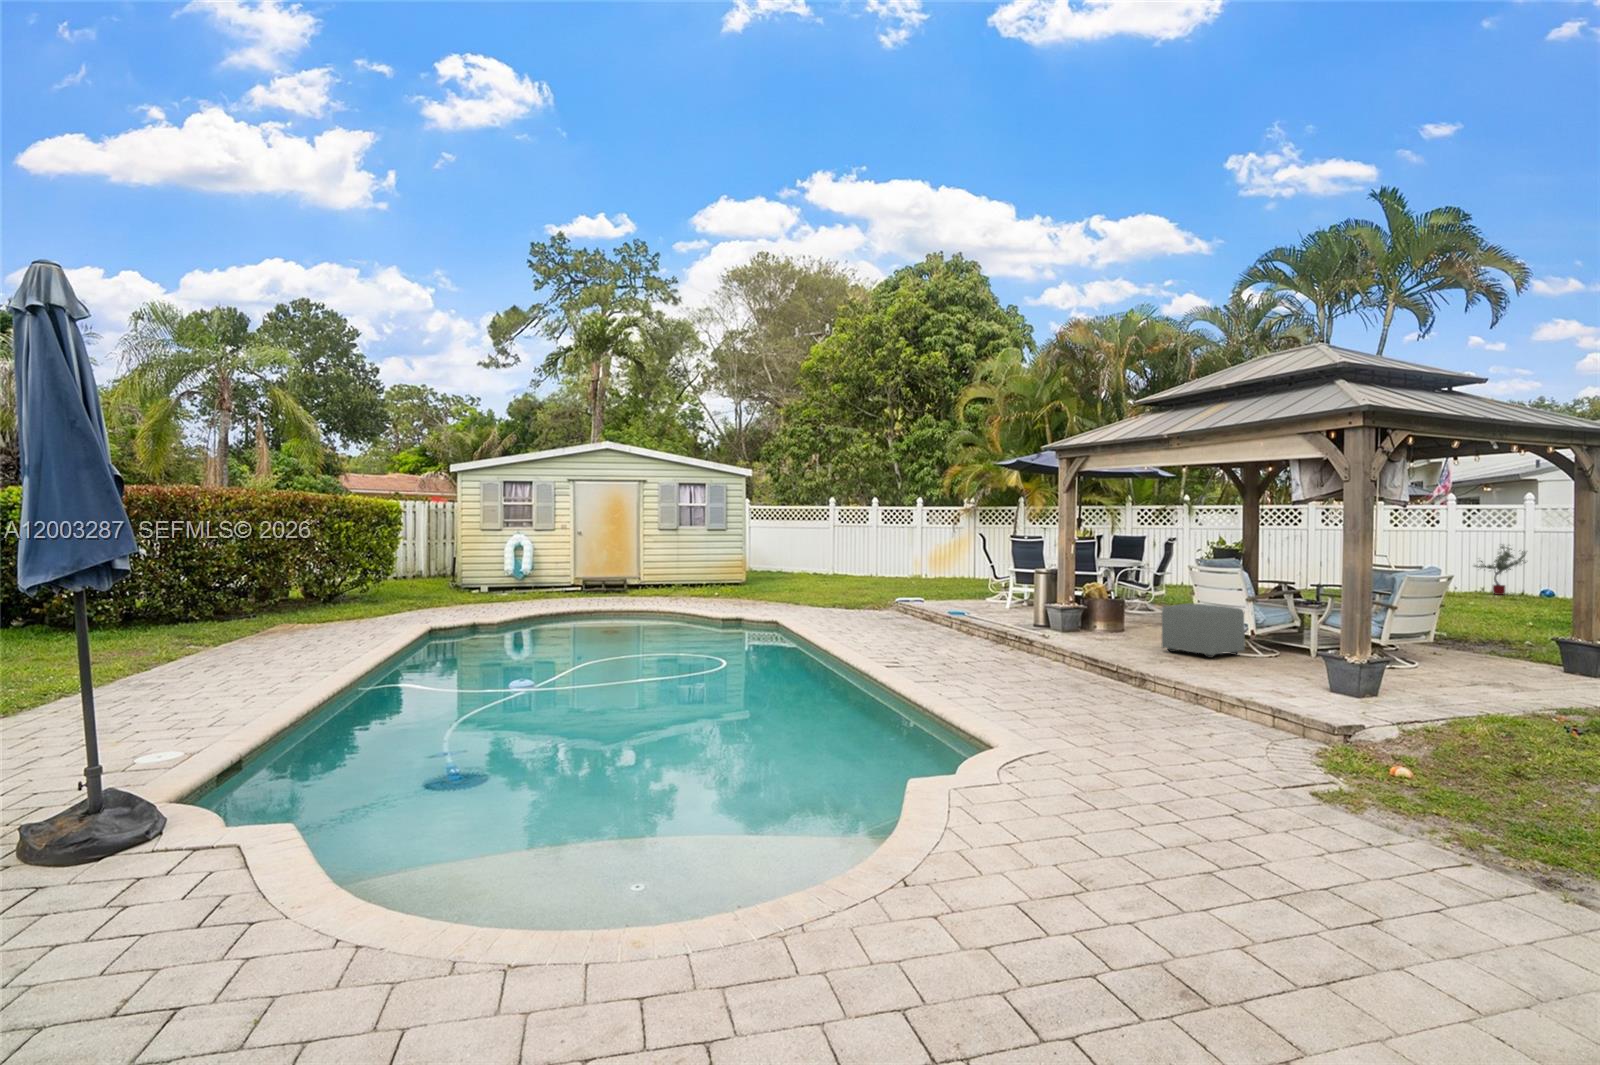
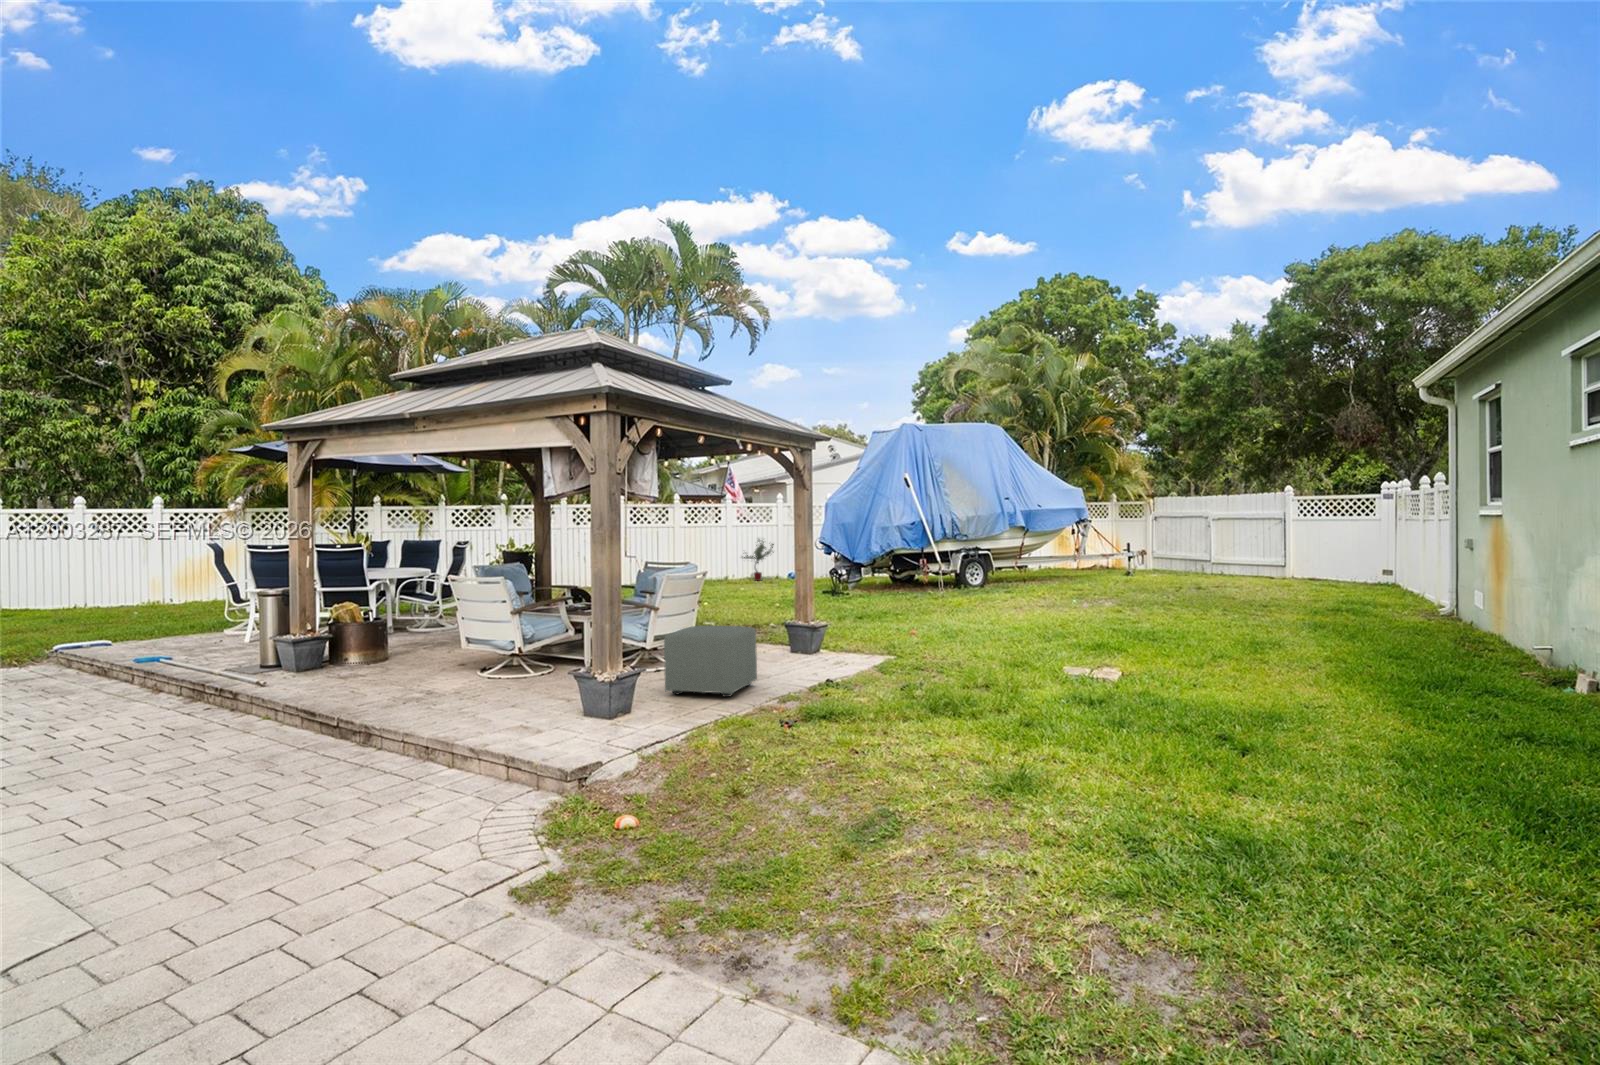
ottoman: present [1162,604,1245,658] -> present [664,626,757,697]

